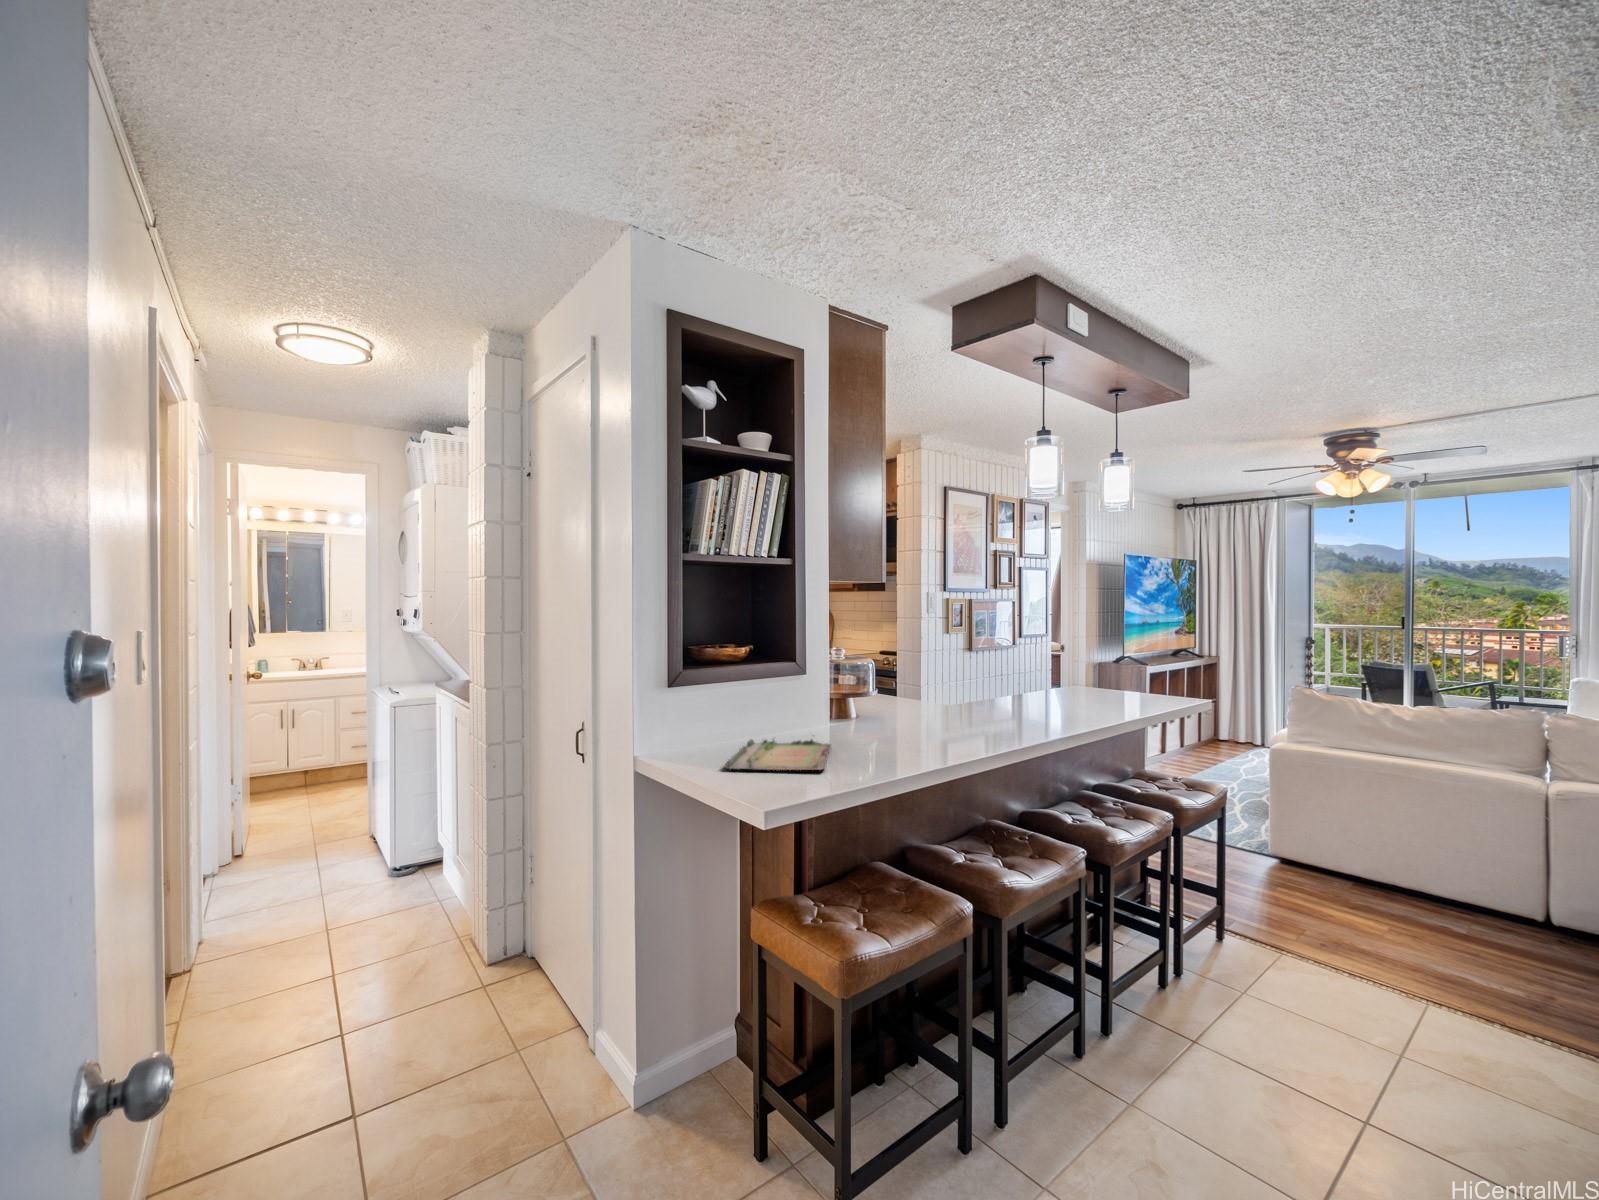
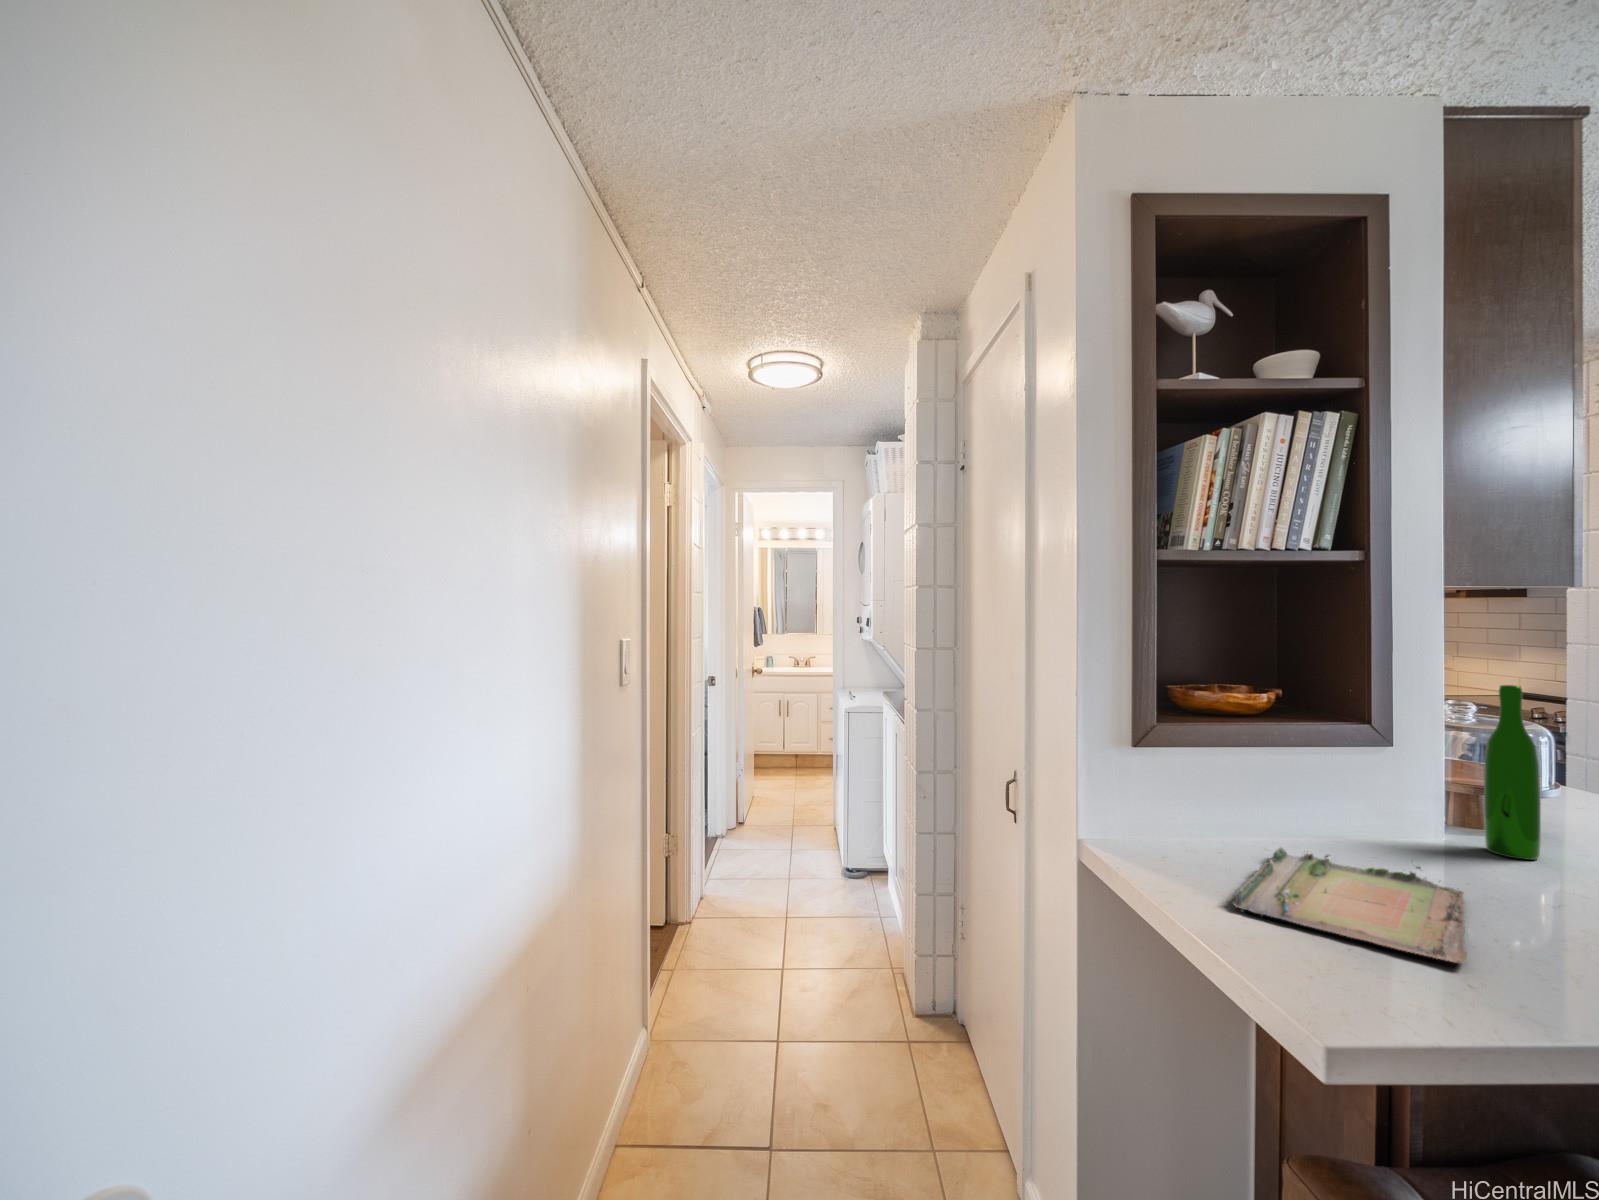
wine bottle: none [847,635,868,729] -> present [1484,685,1541,860]

